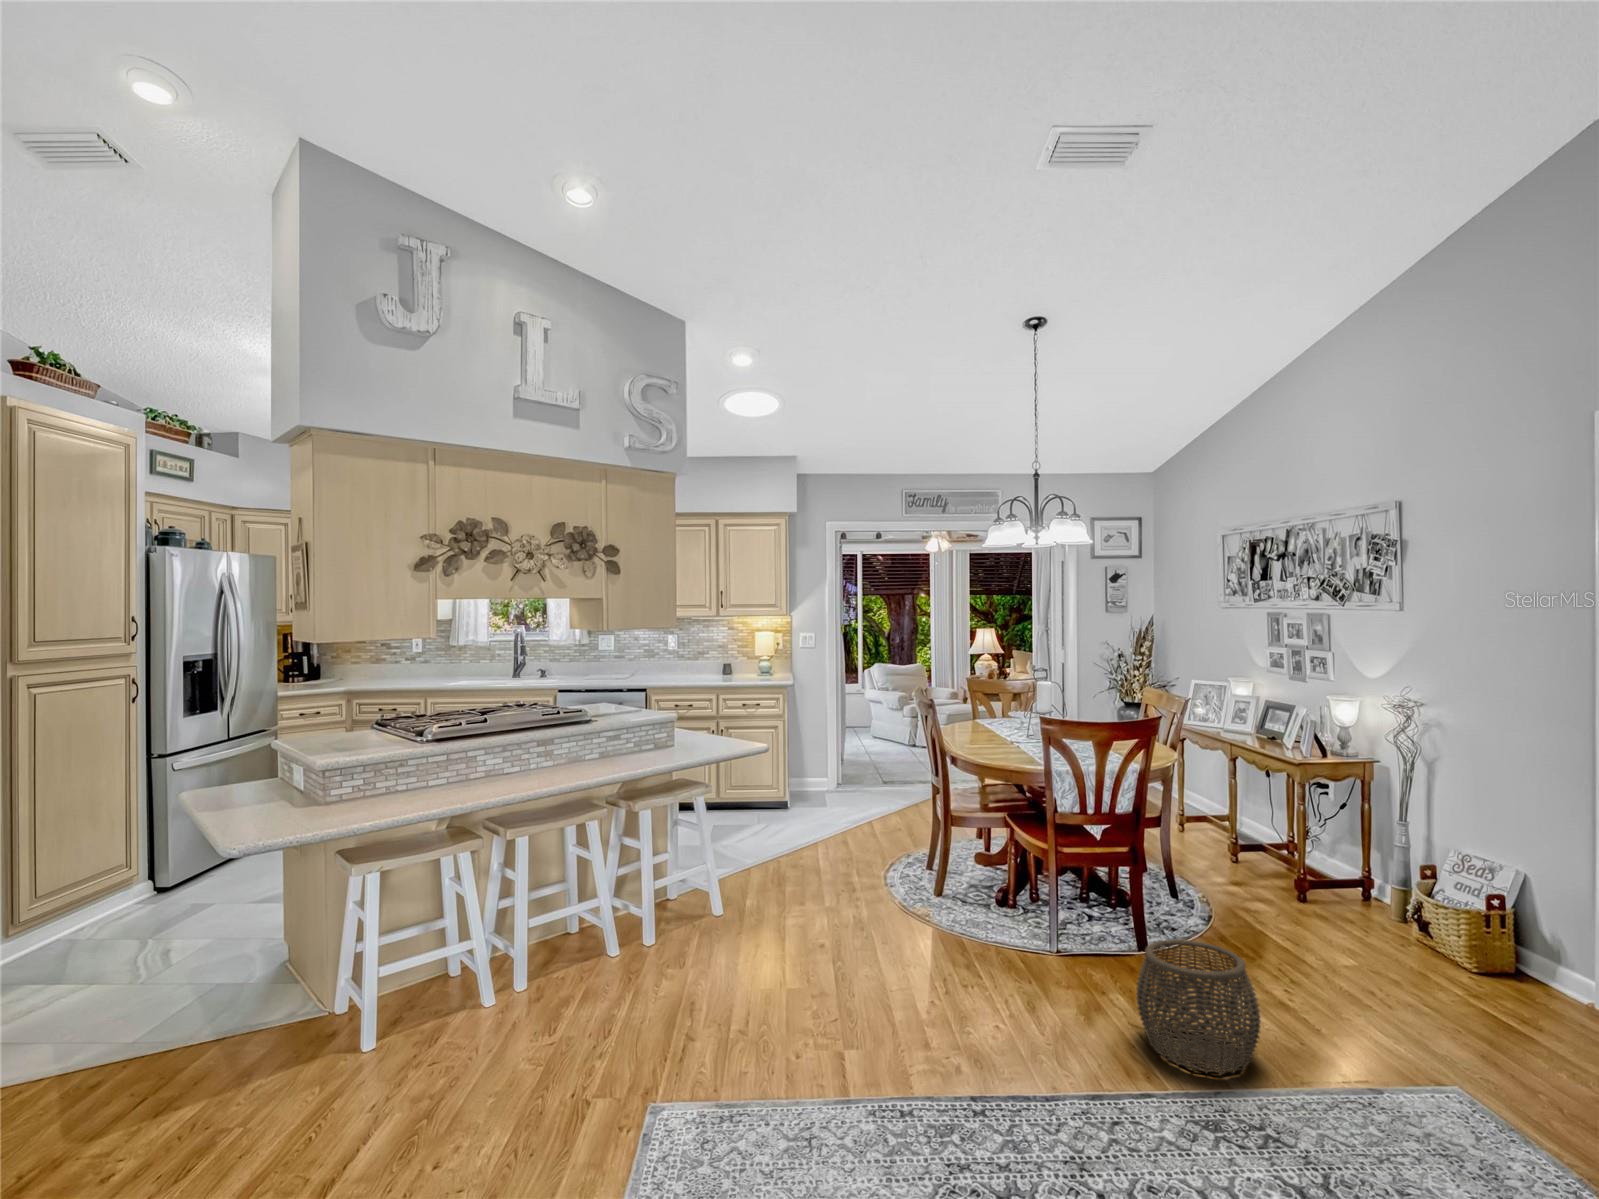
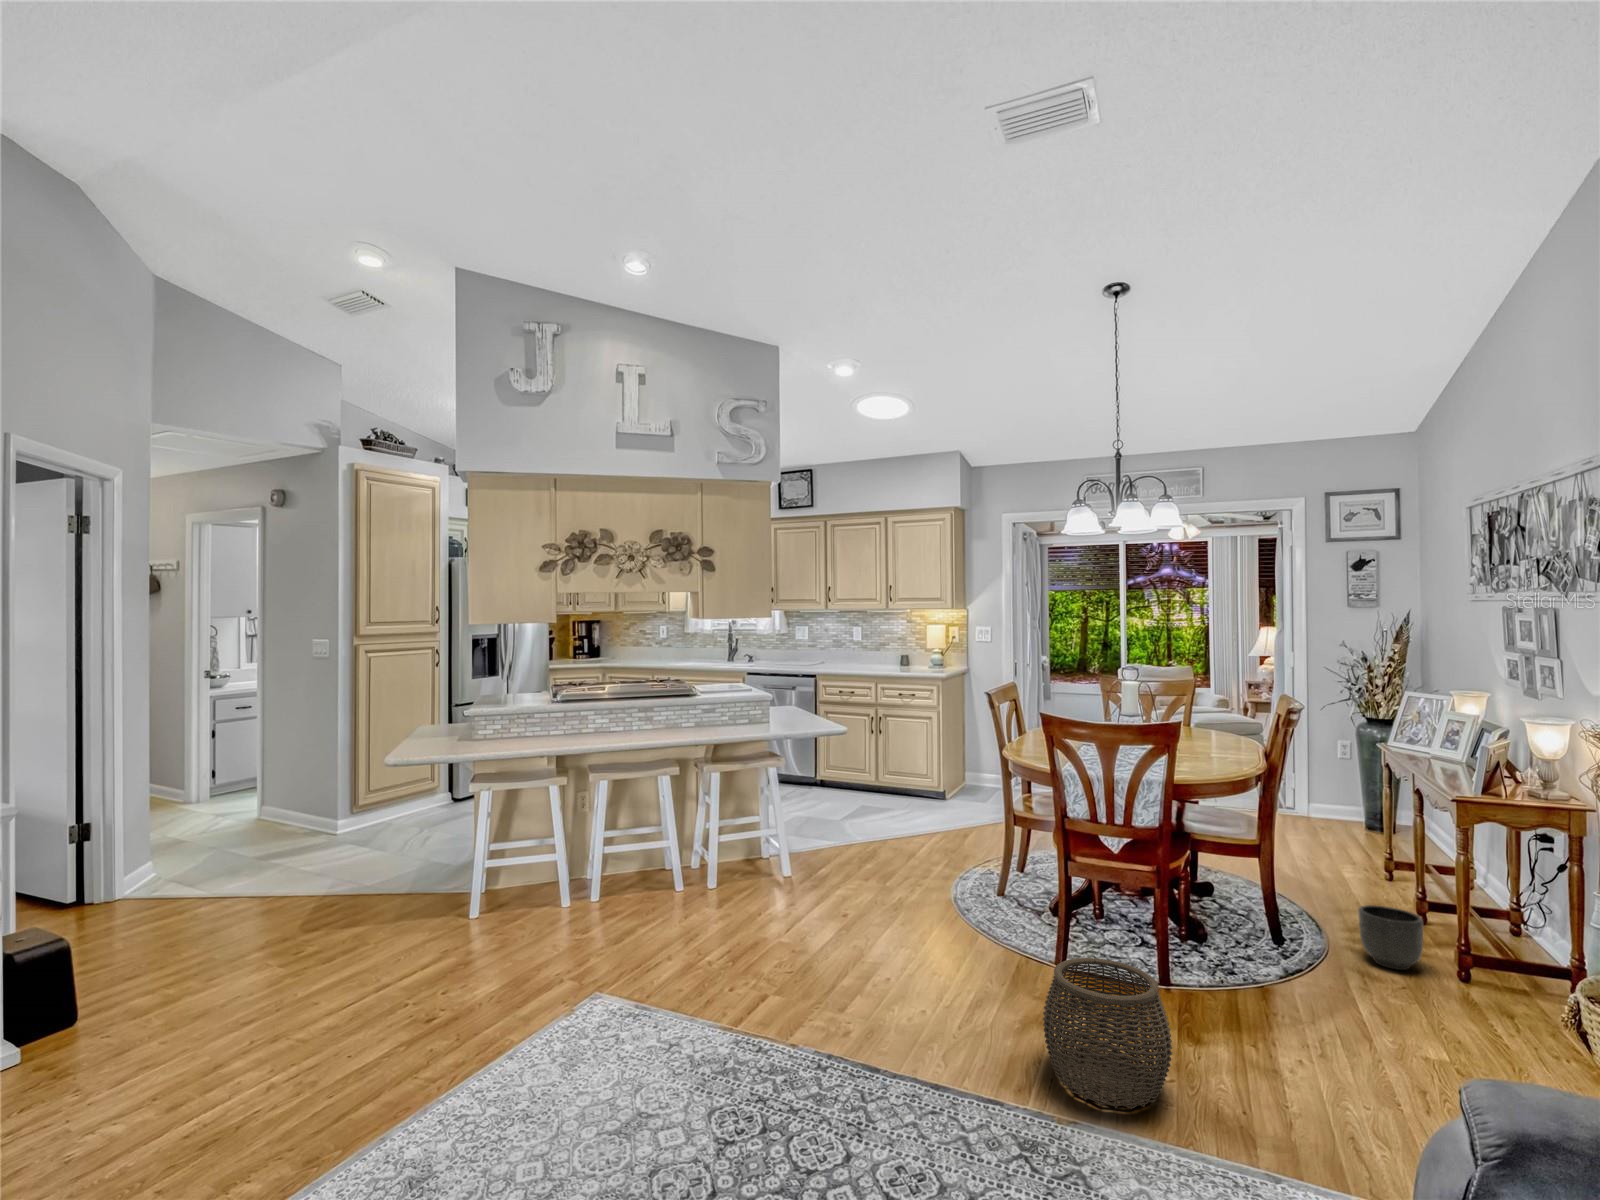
planter: none [1228,854,1275,903] -> present [1358,905,1423,970]

